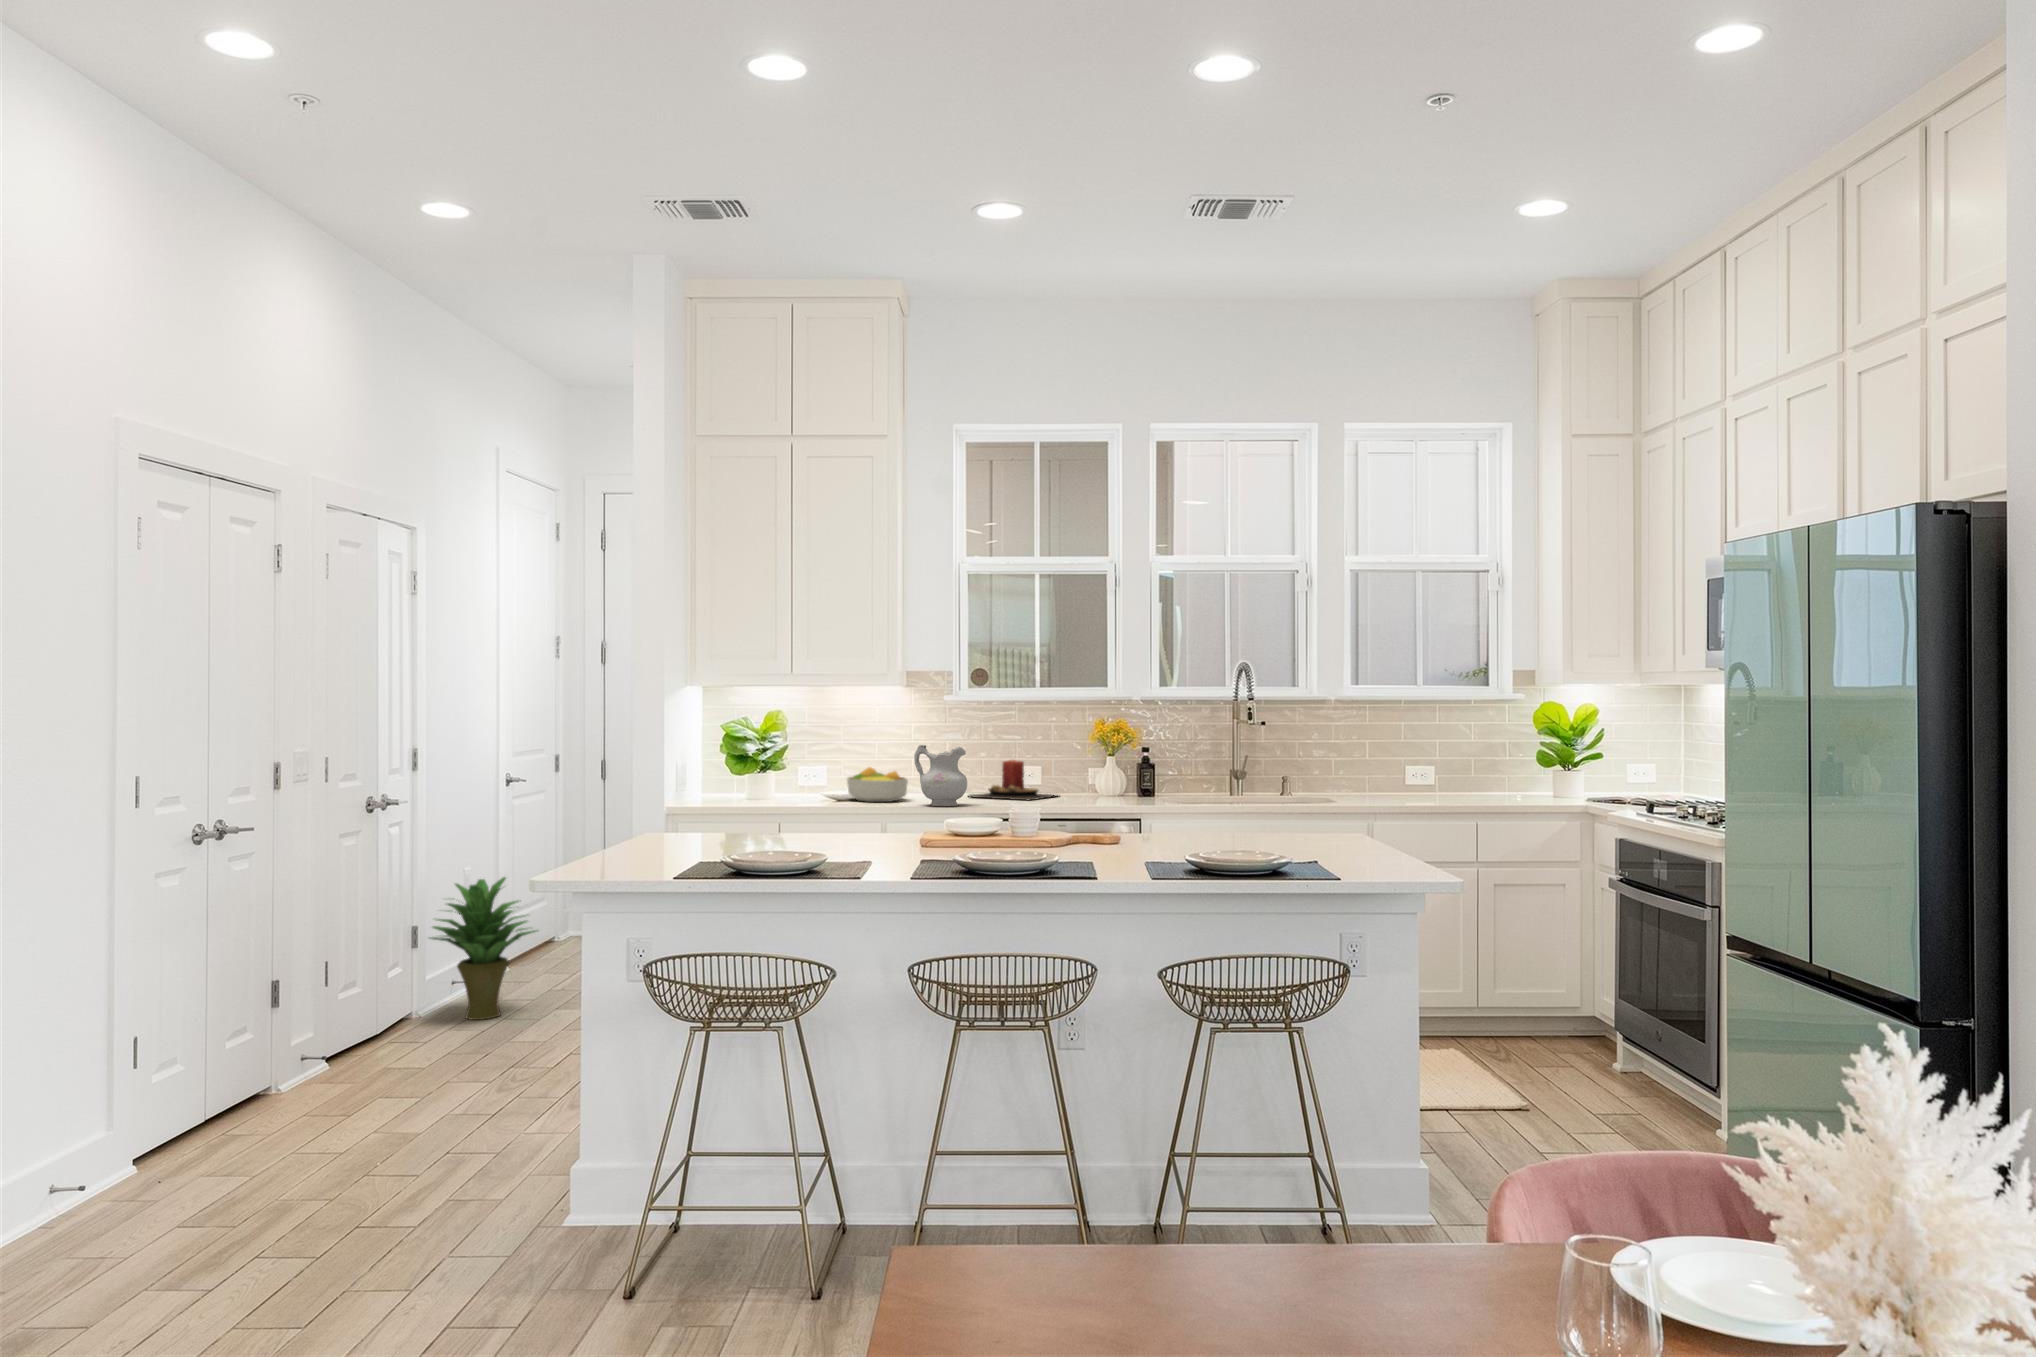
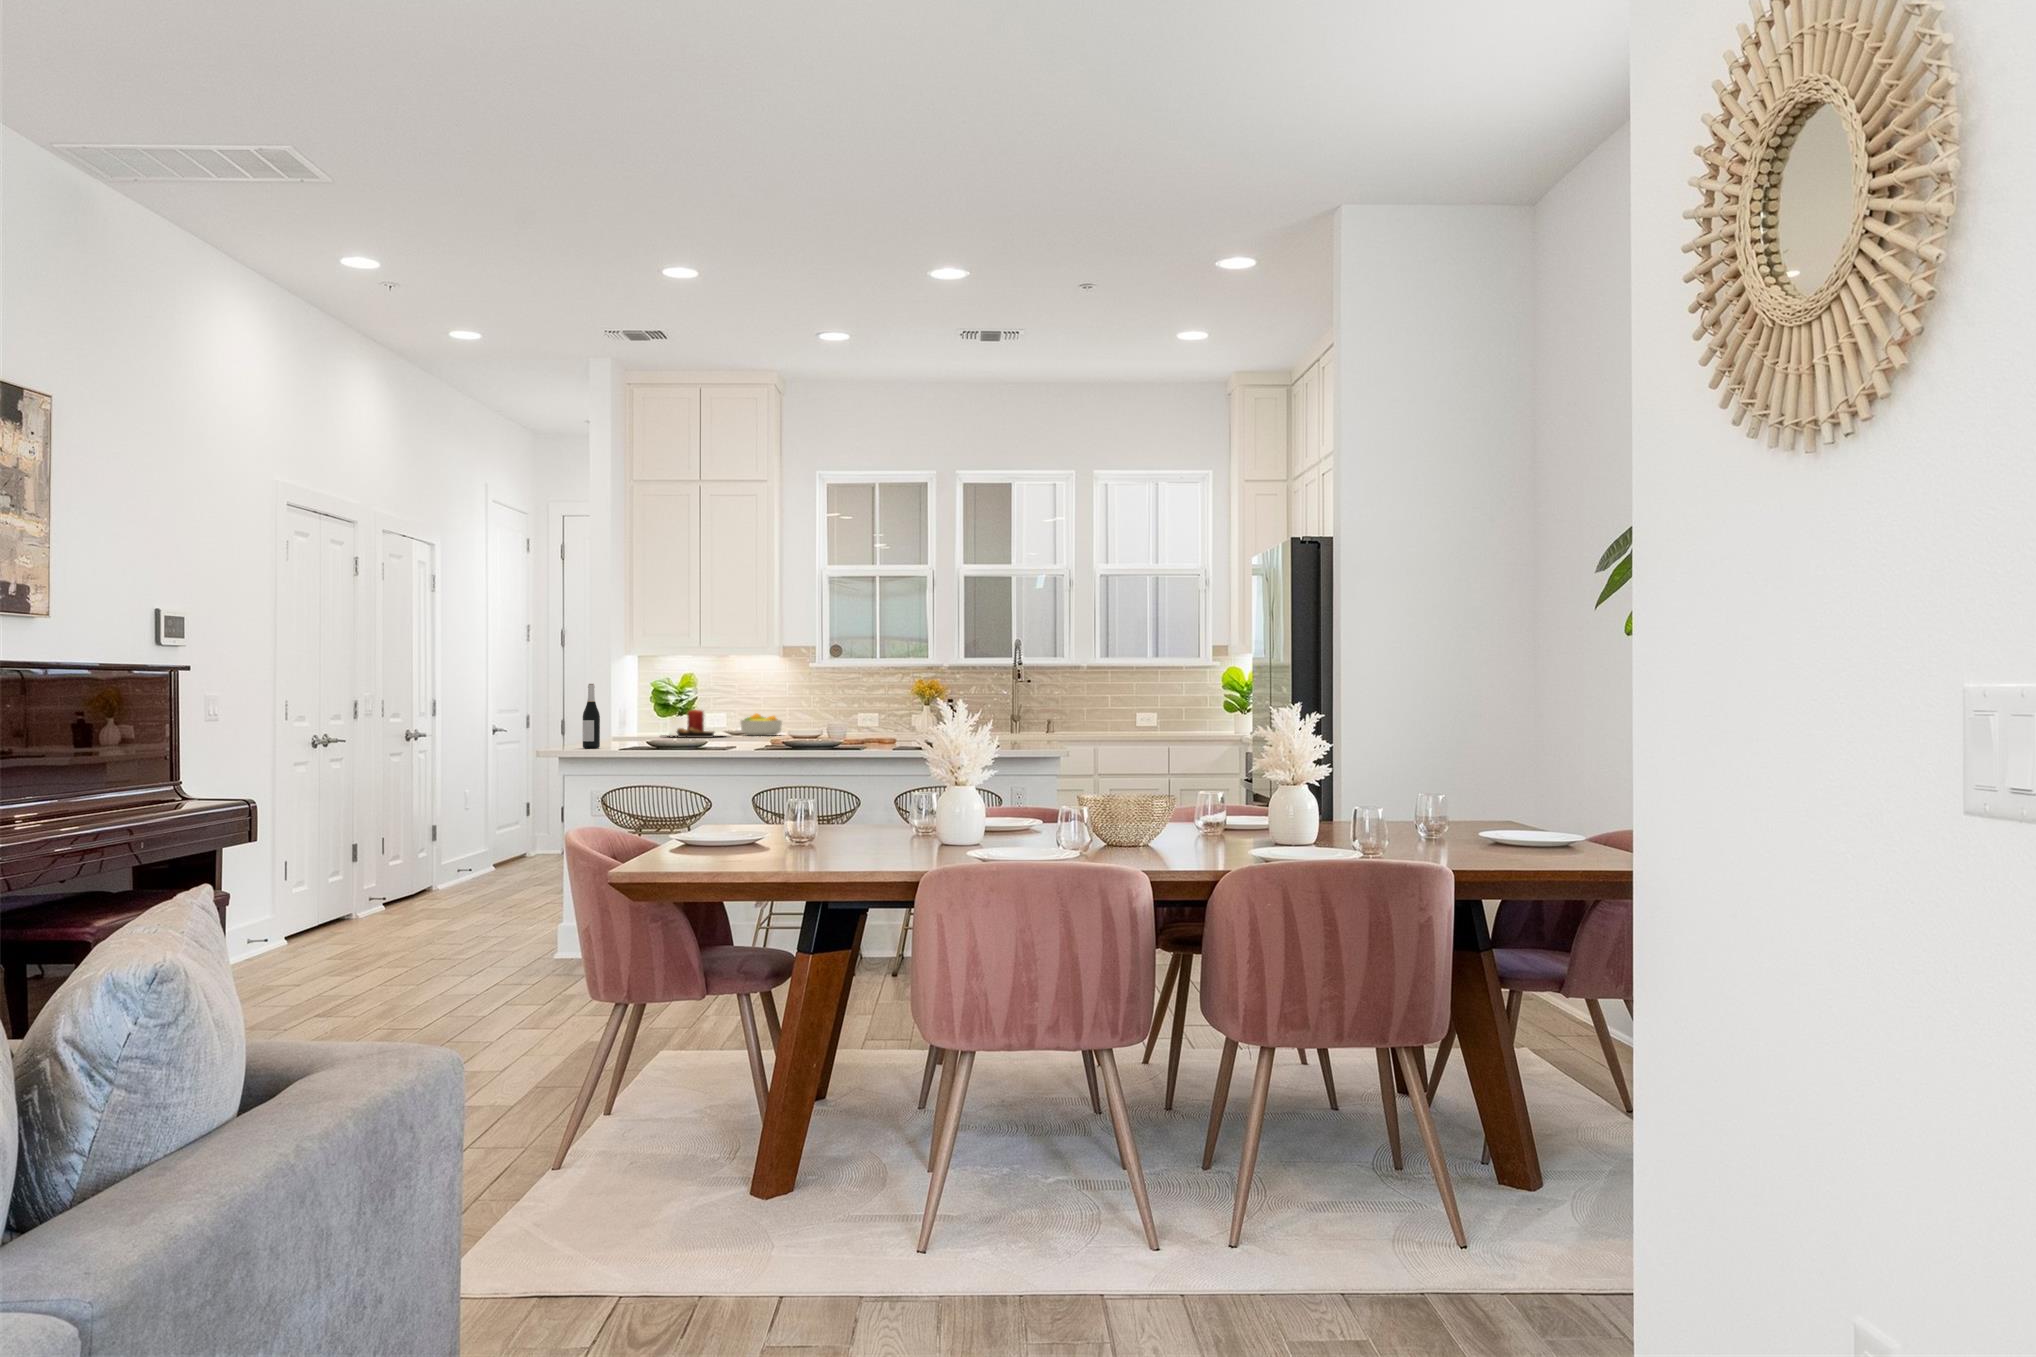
ceramic pitcher: present [914,745,967,806] -> none [785,695,821,737]
wine bottle: none [612,751,642,862] -> present [583,684,600,748]
candle: present [969,760,1056,800] -> present [661,710,718,738]
potted plant: present [430,877,537,1020] -> none [444,792,522,891]

